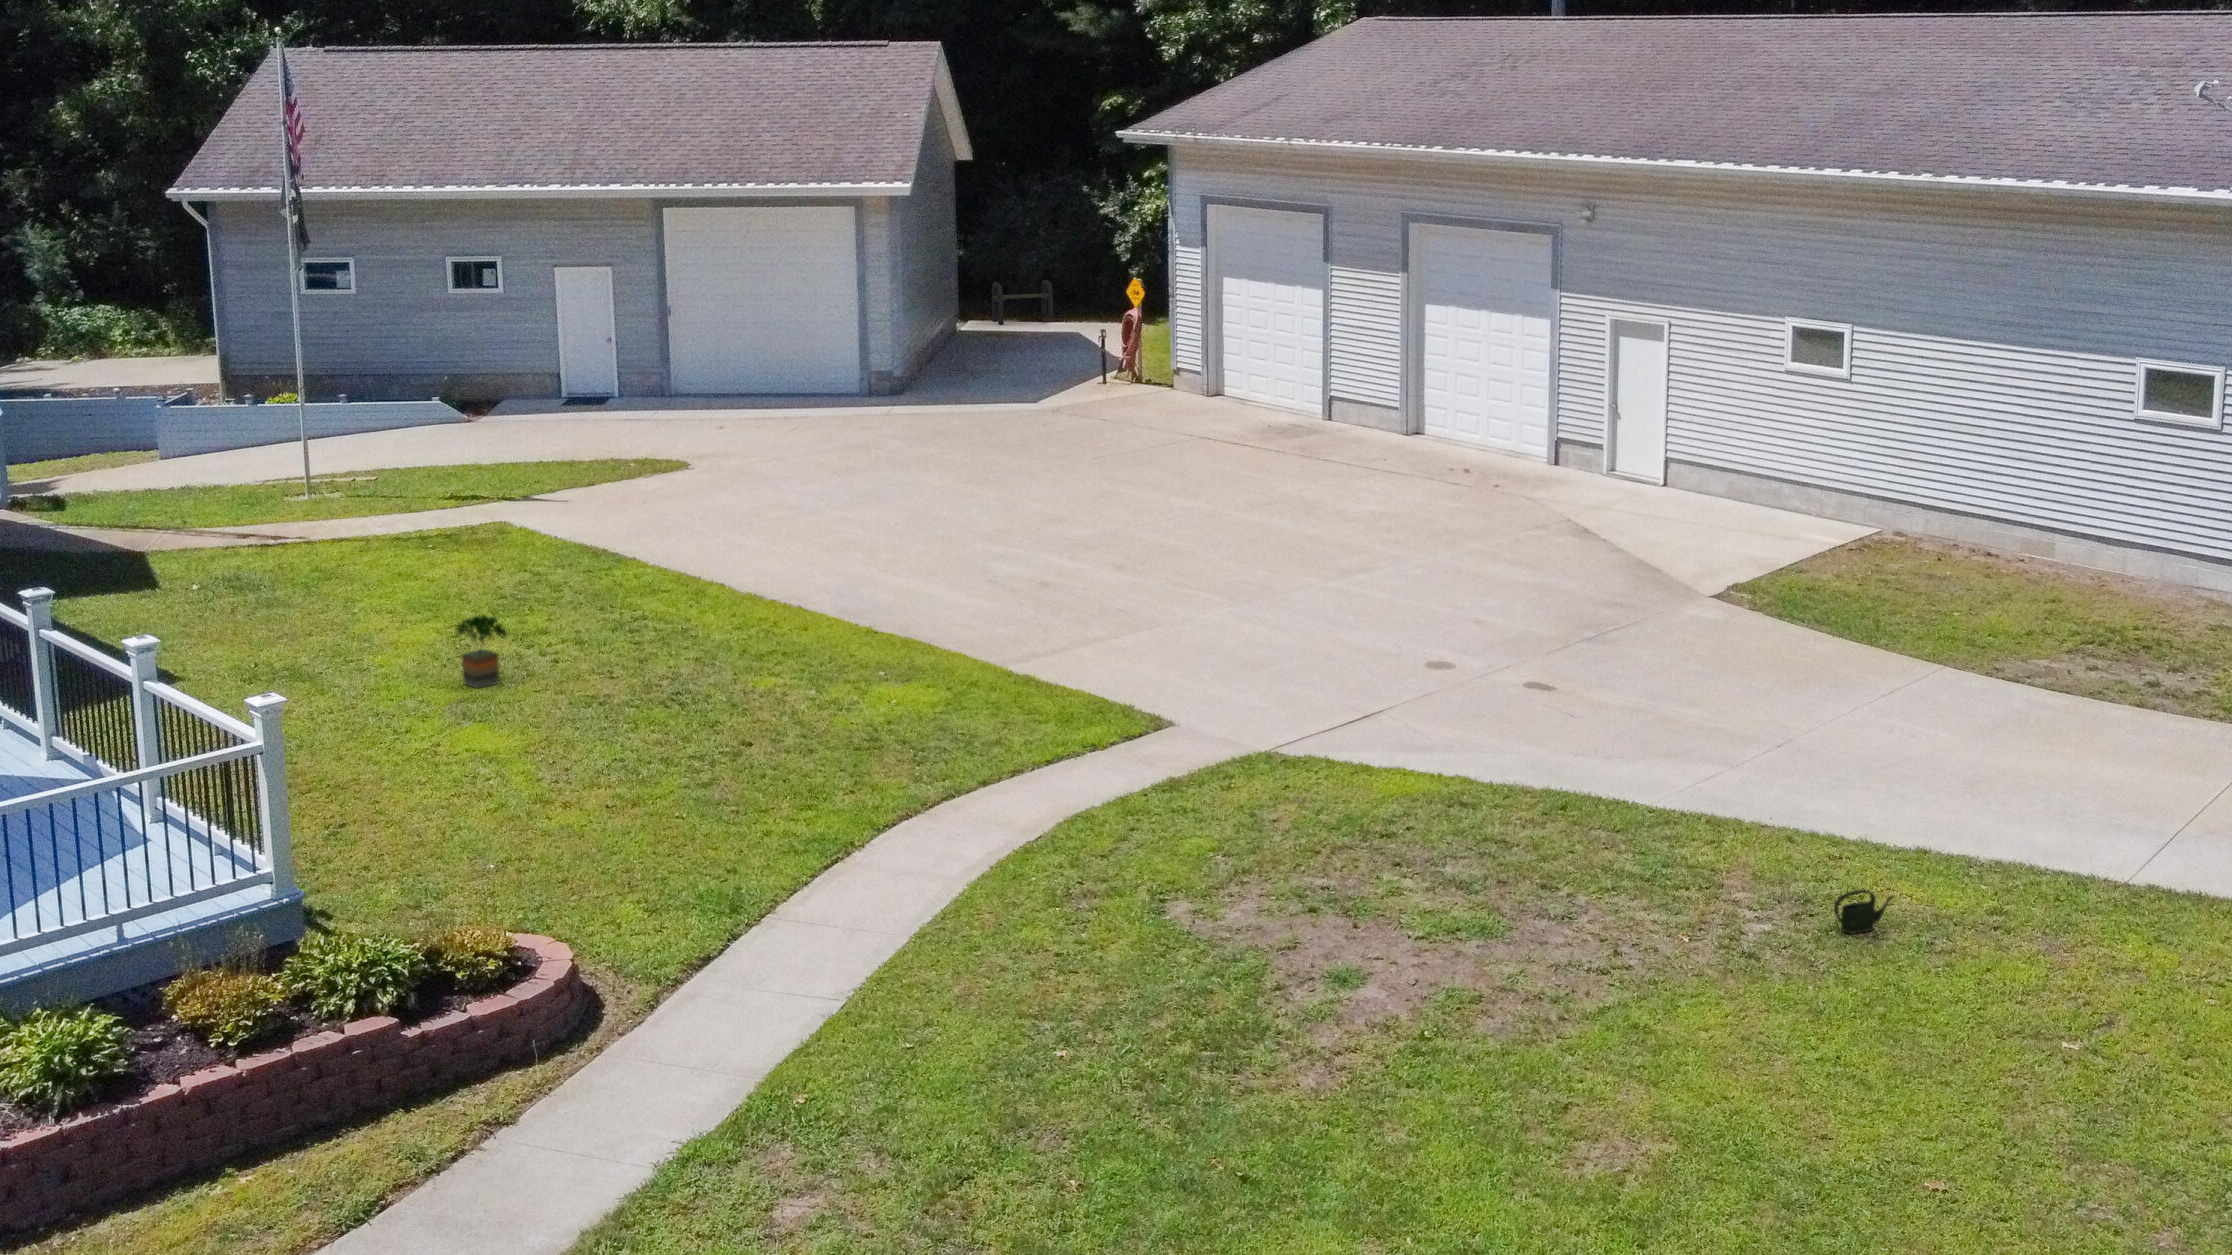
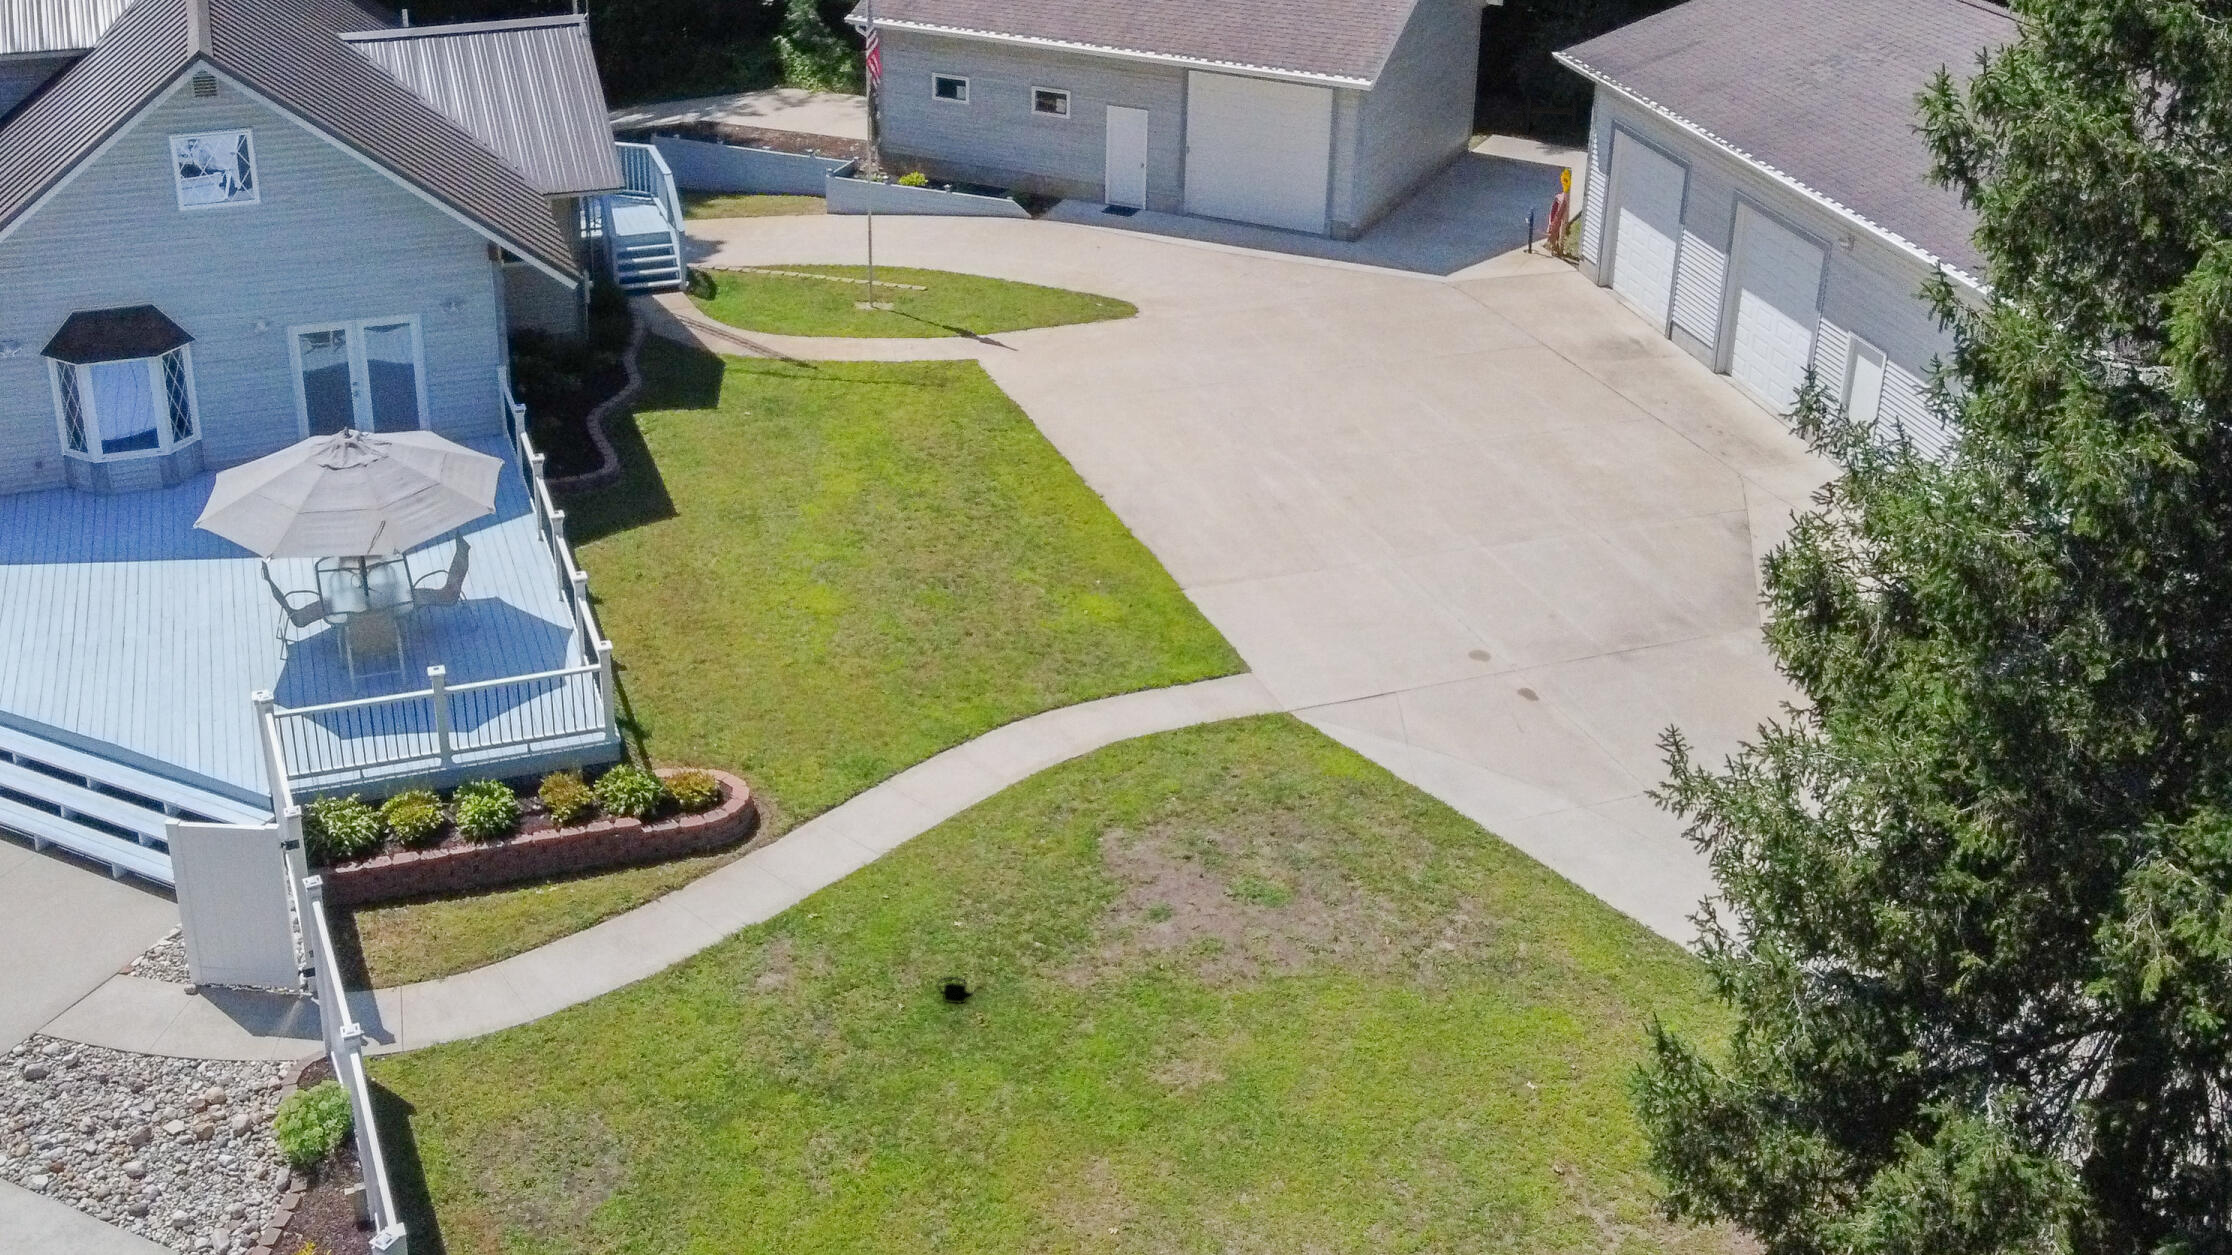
potted tree: present [455,615,507,688] -> none [847,491,879,539]
watering can: present [1834,890,1894,934] -> present [938,977,976,1003]

